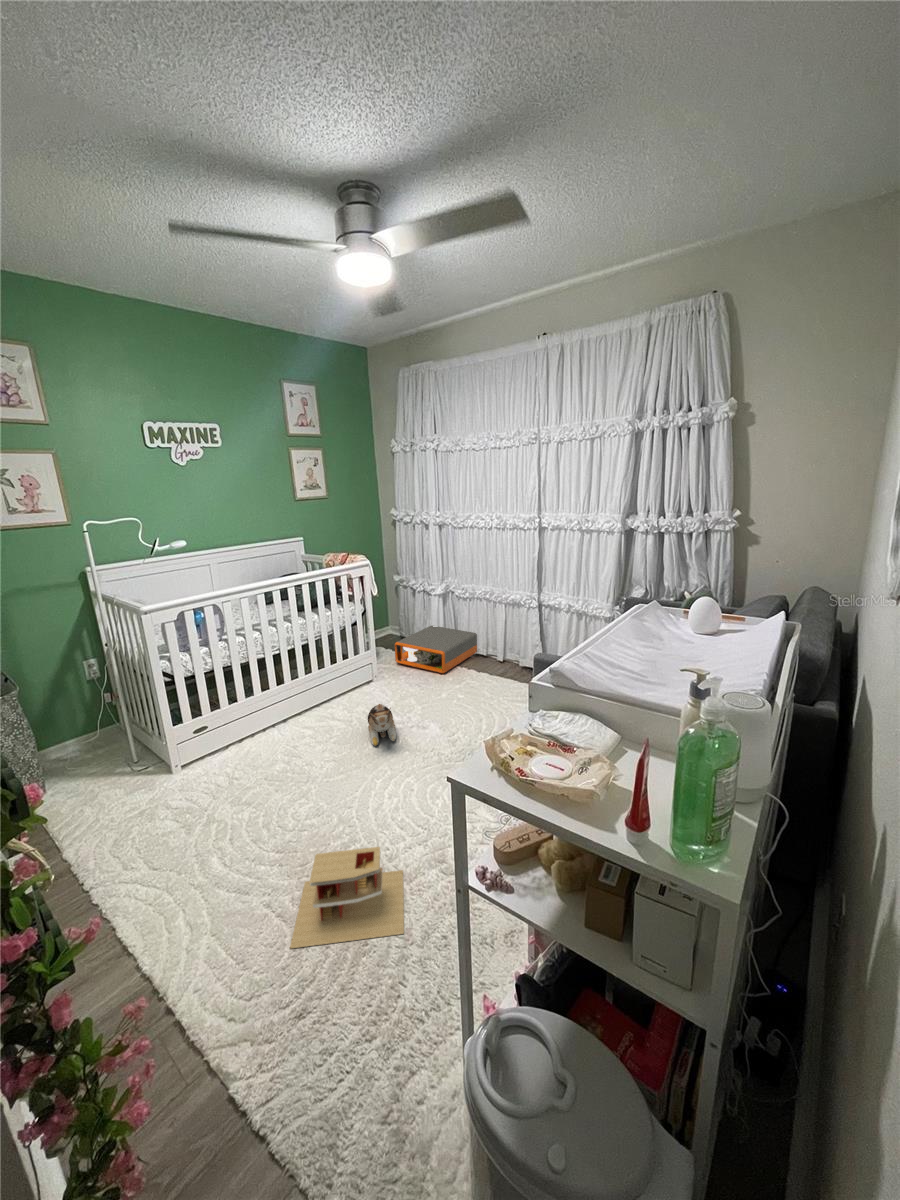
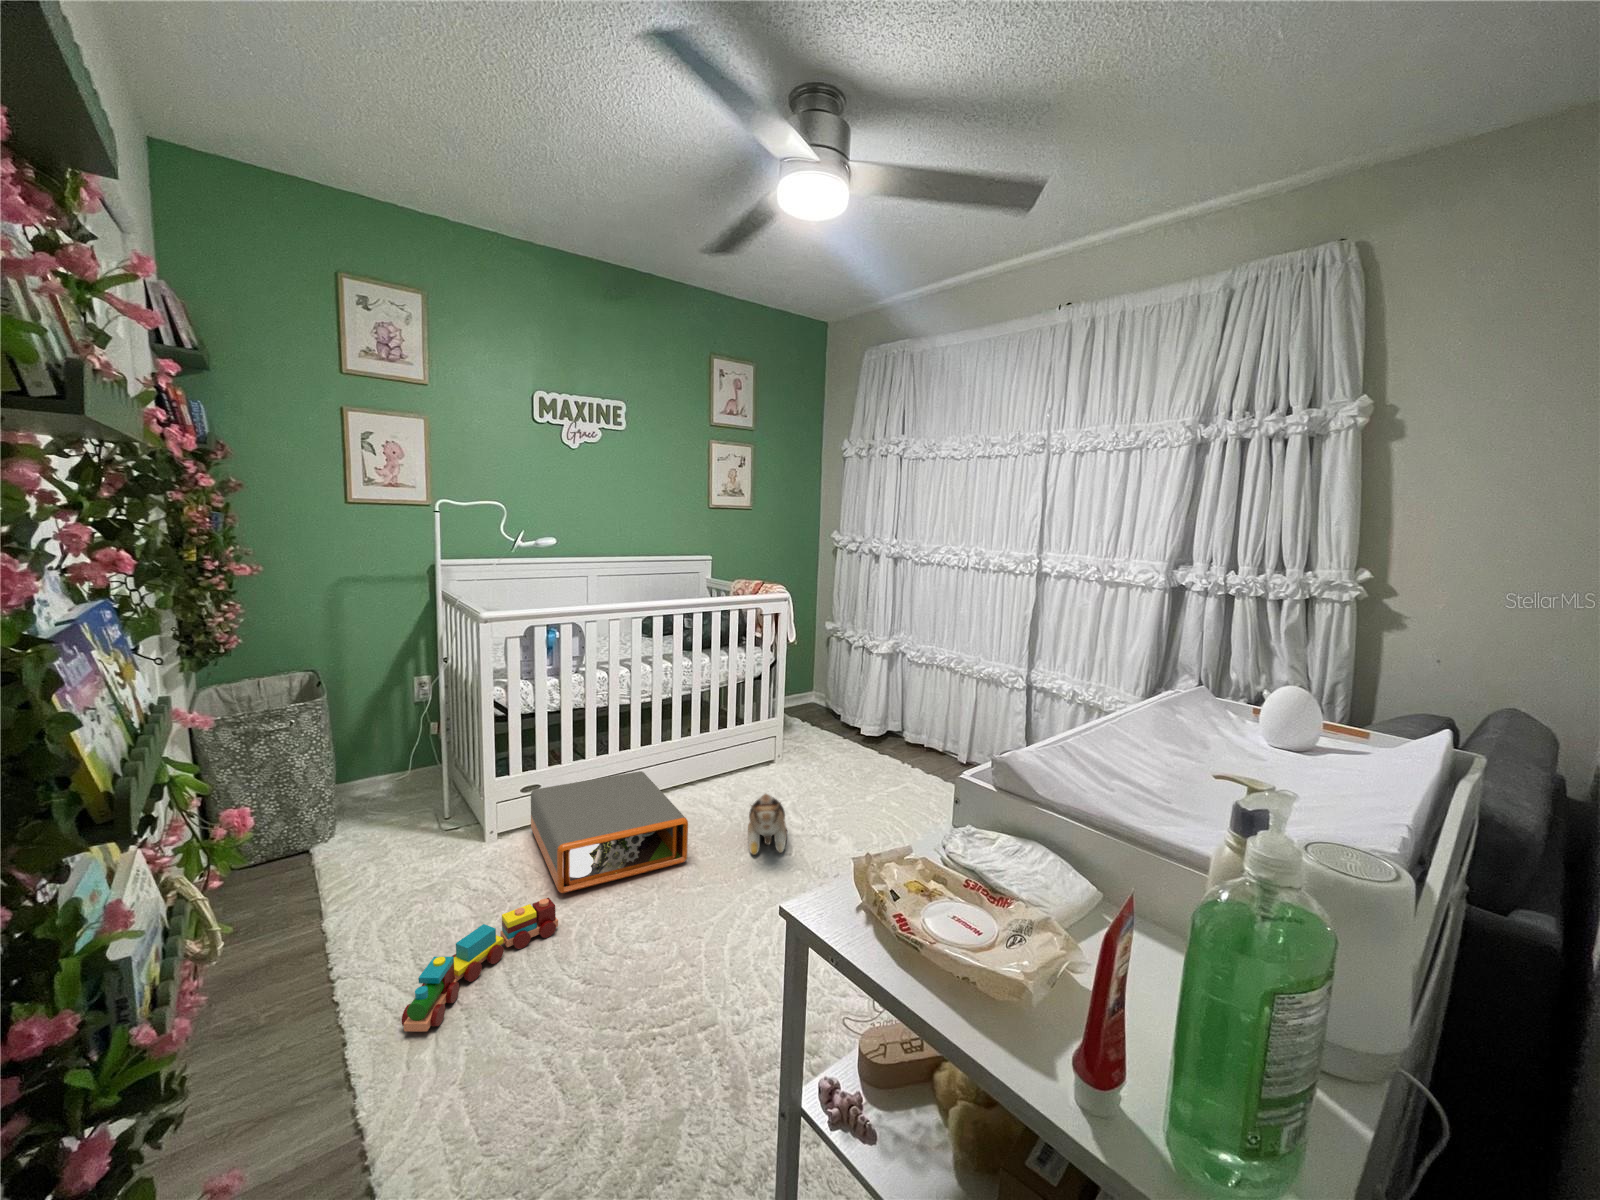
storage box: present [395,626,477,673] -> present [531,771,688,893]
toy train: none [153,802,249,911] -> present [402,898,558,1031]
toy house: present [290,847,404,948] -> none [558,997,750,1159]

